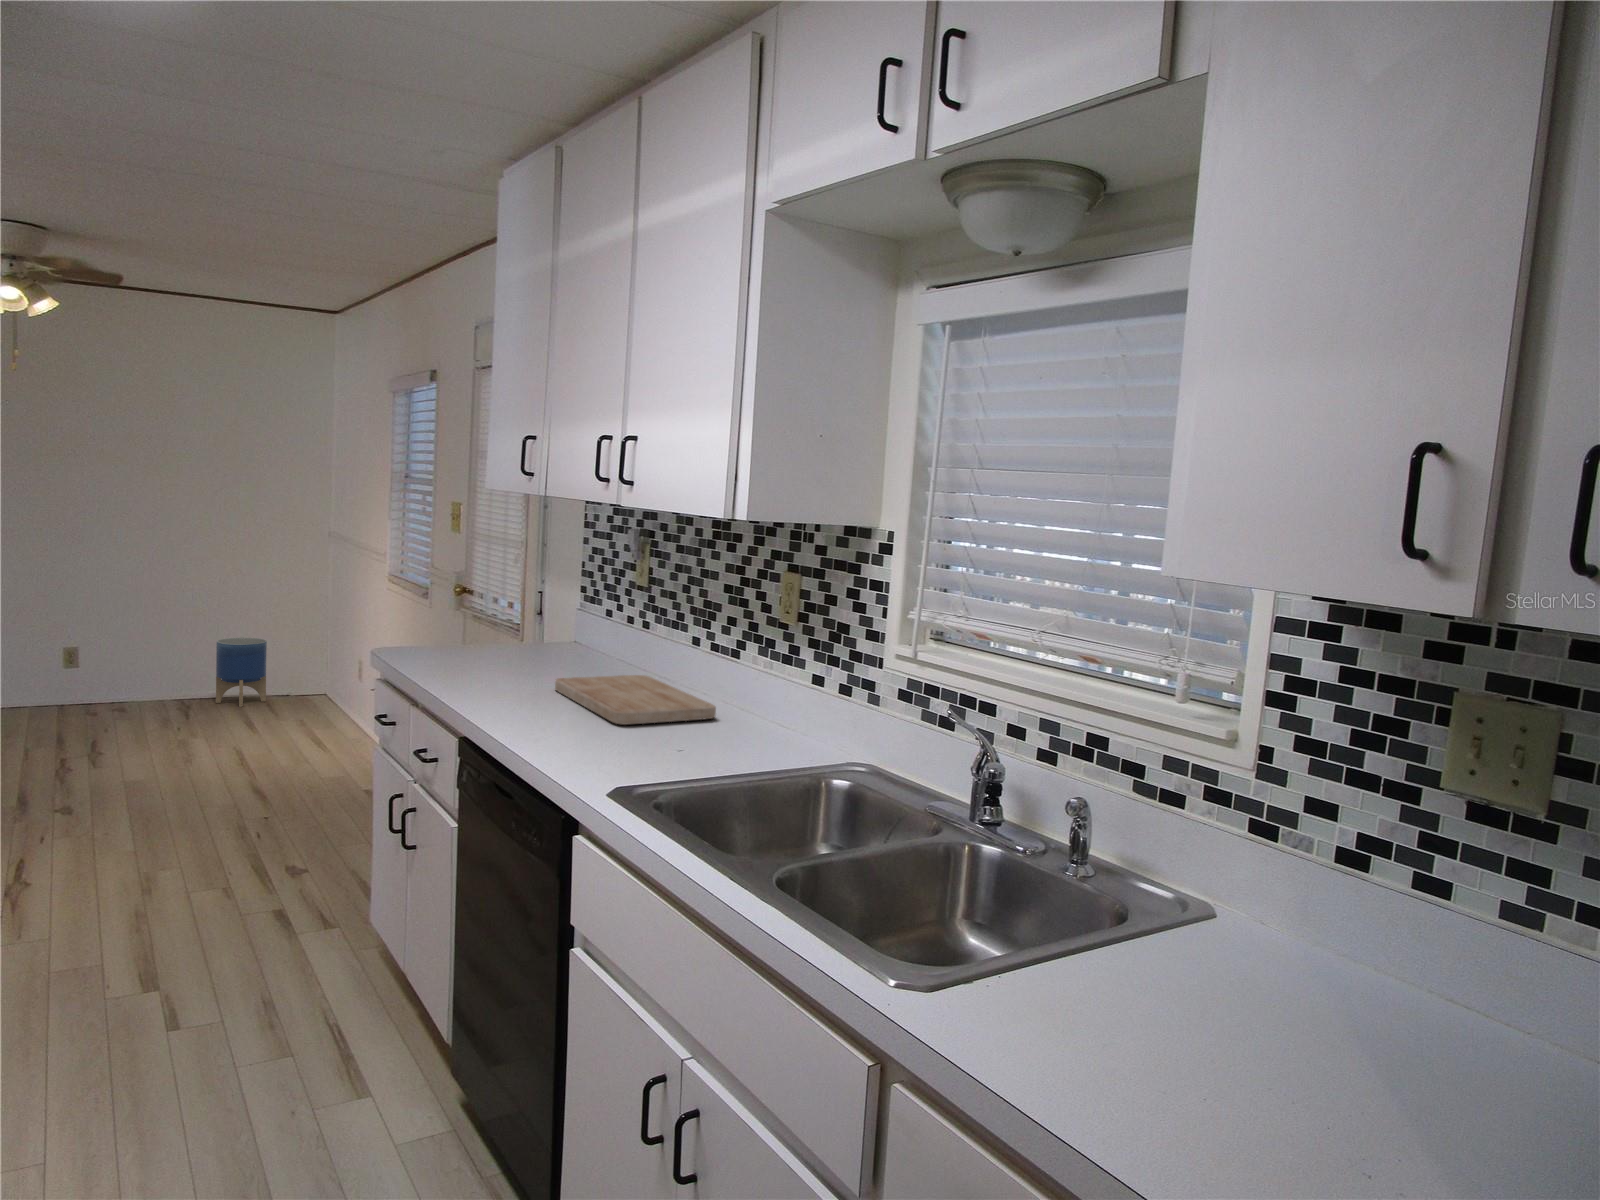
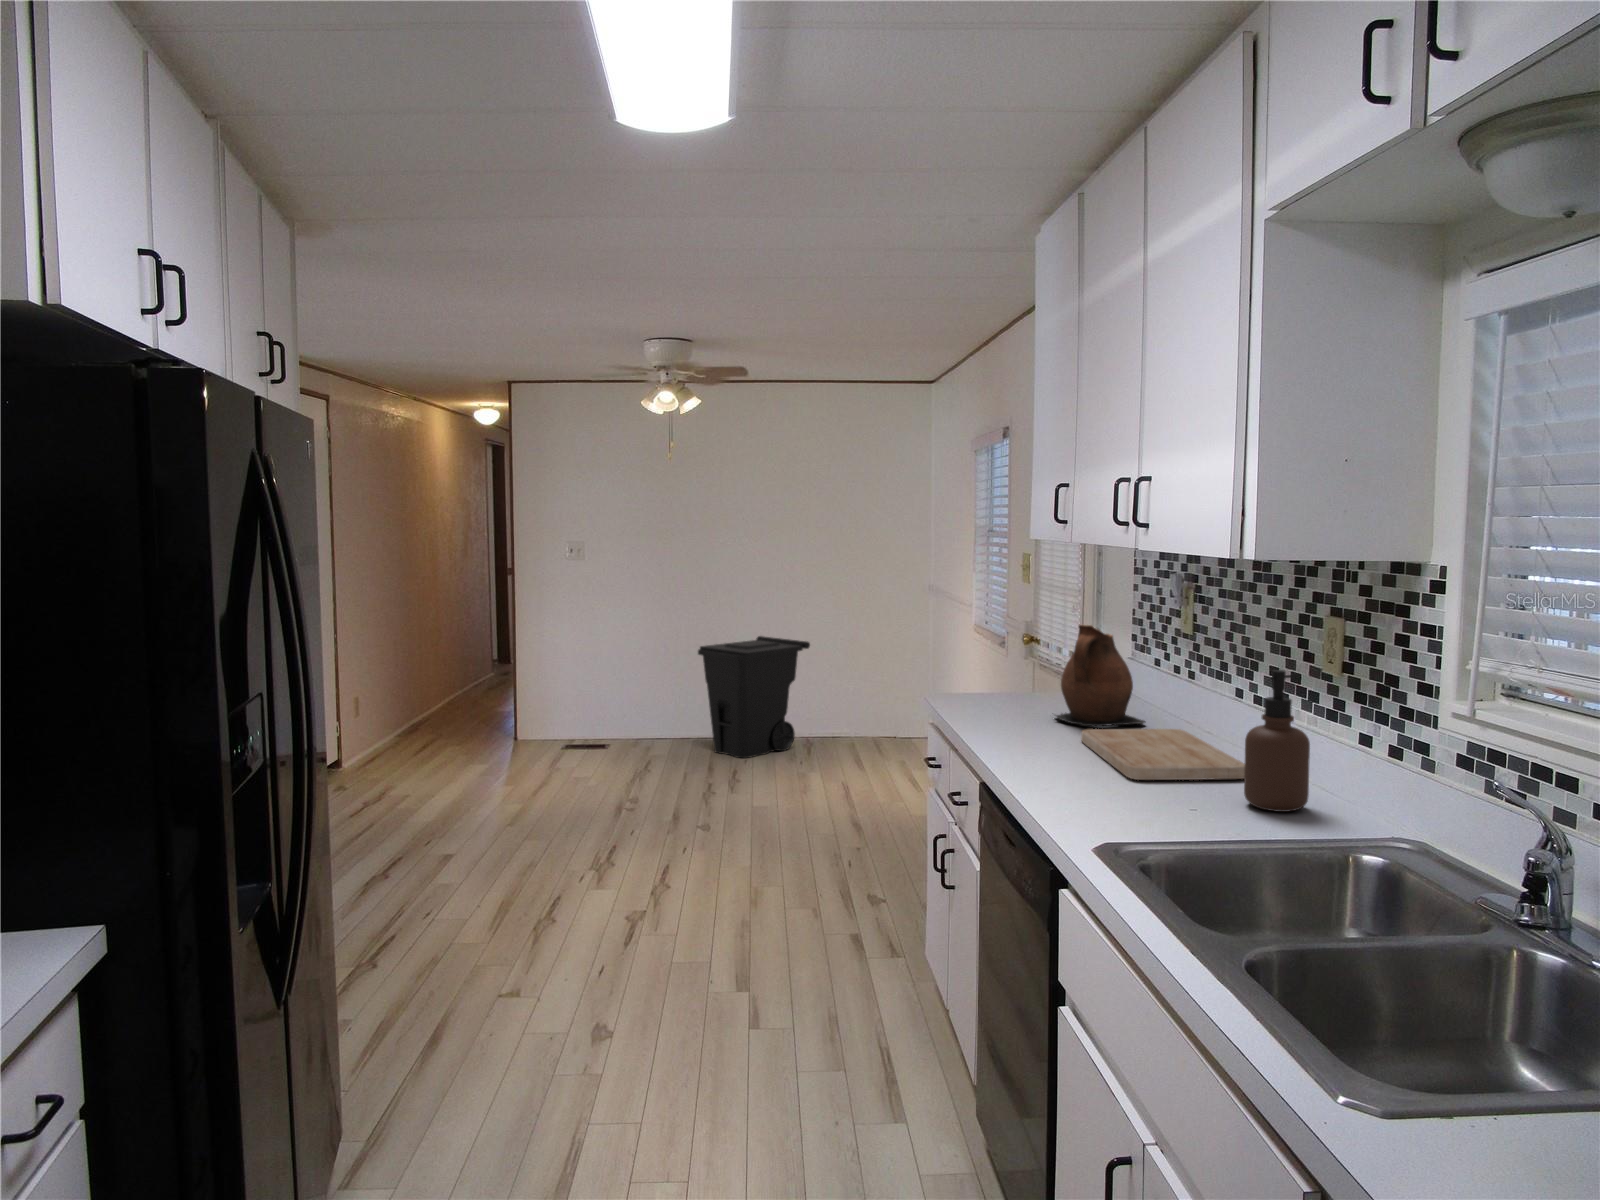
ceramic pitcher: none [516,575,609,675] -> present [1055,625,1145,726]
trash can: none [36,583,190,724] -> present [698,636,810,758]
soap dispenser: none [723,619,779,746] -> present [1244,670,1310,812]
planter: present [216,637,267,707] -> none [832,685,873,748]

